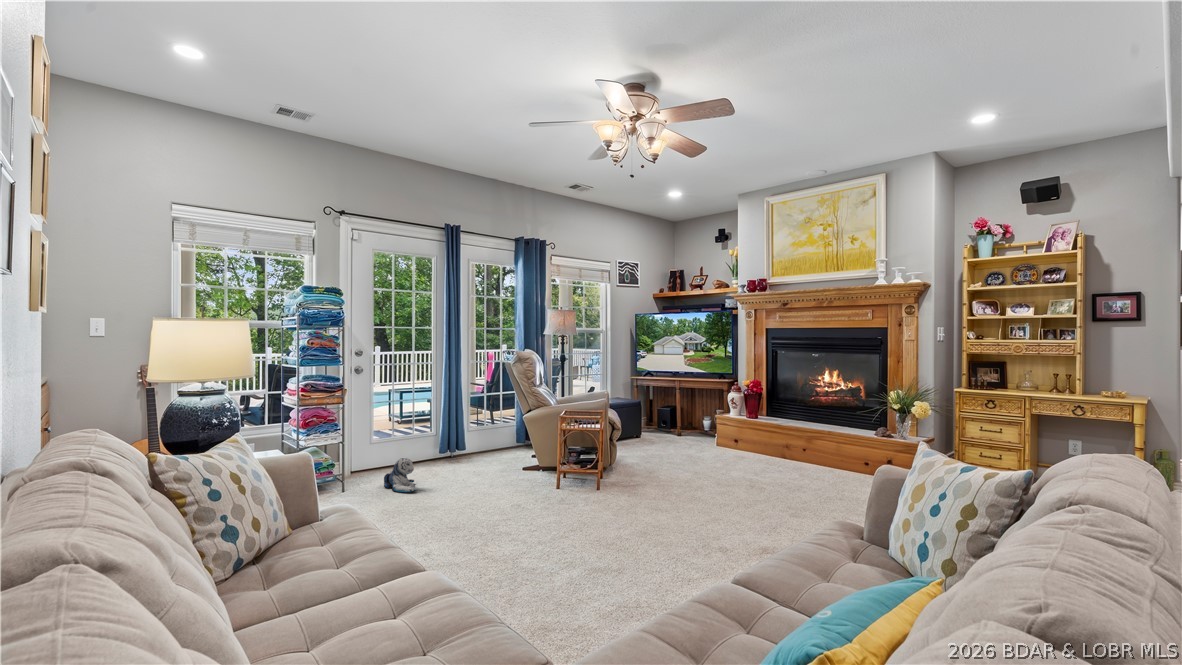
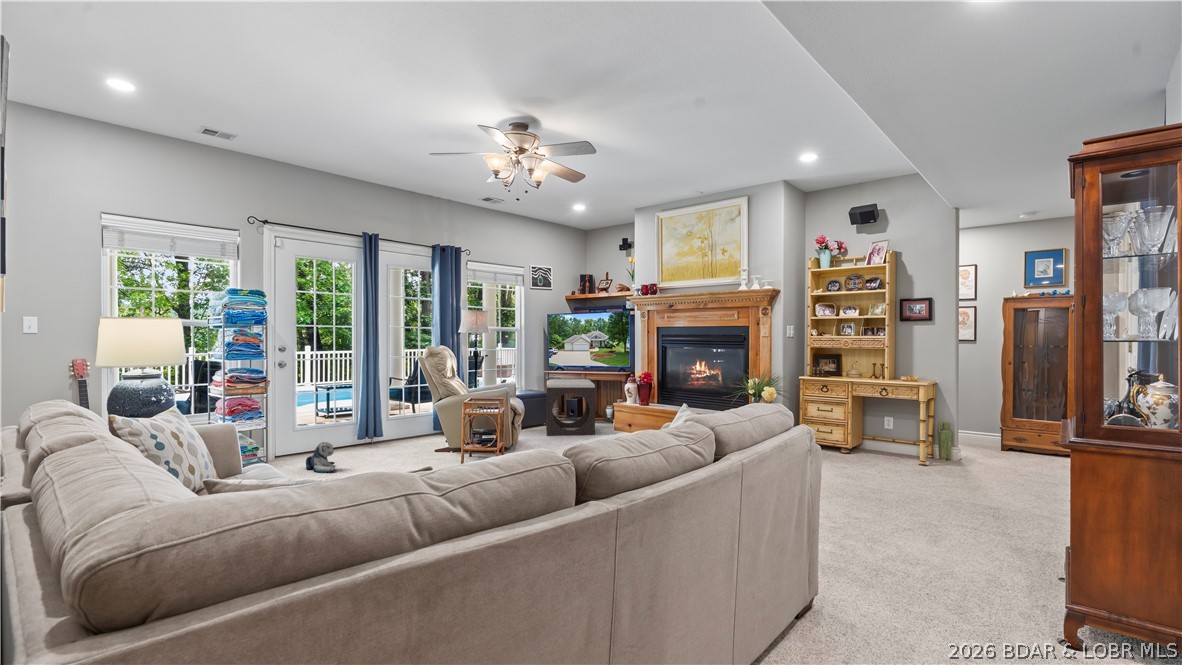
footstool: none [637,387,696,452] -> present [546,379,595,436]

